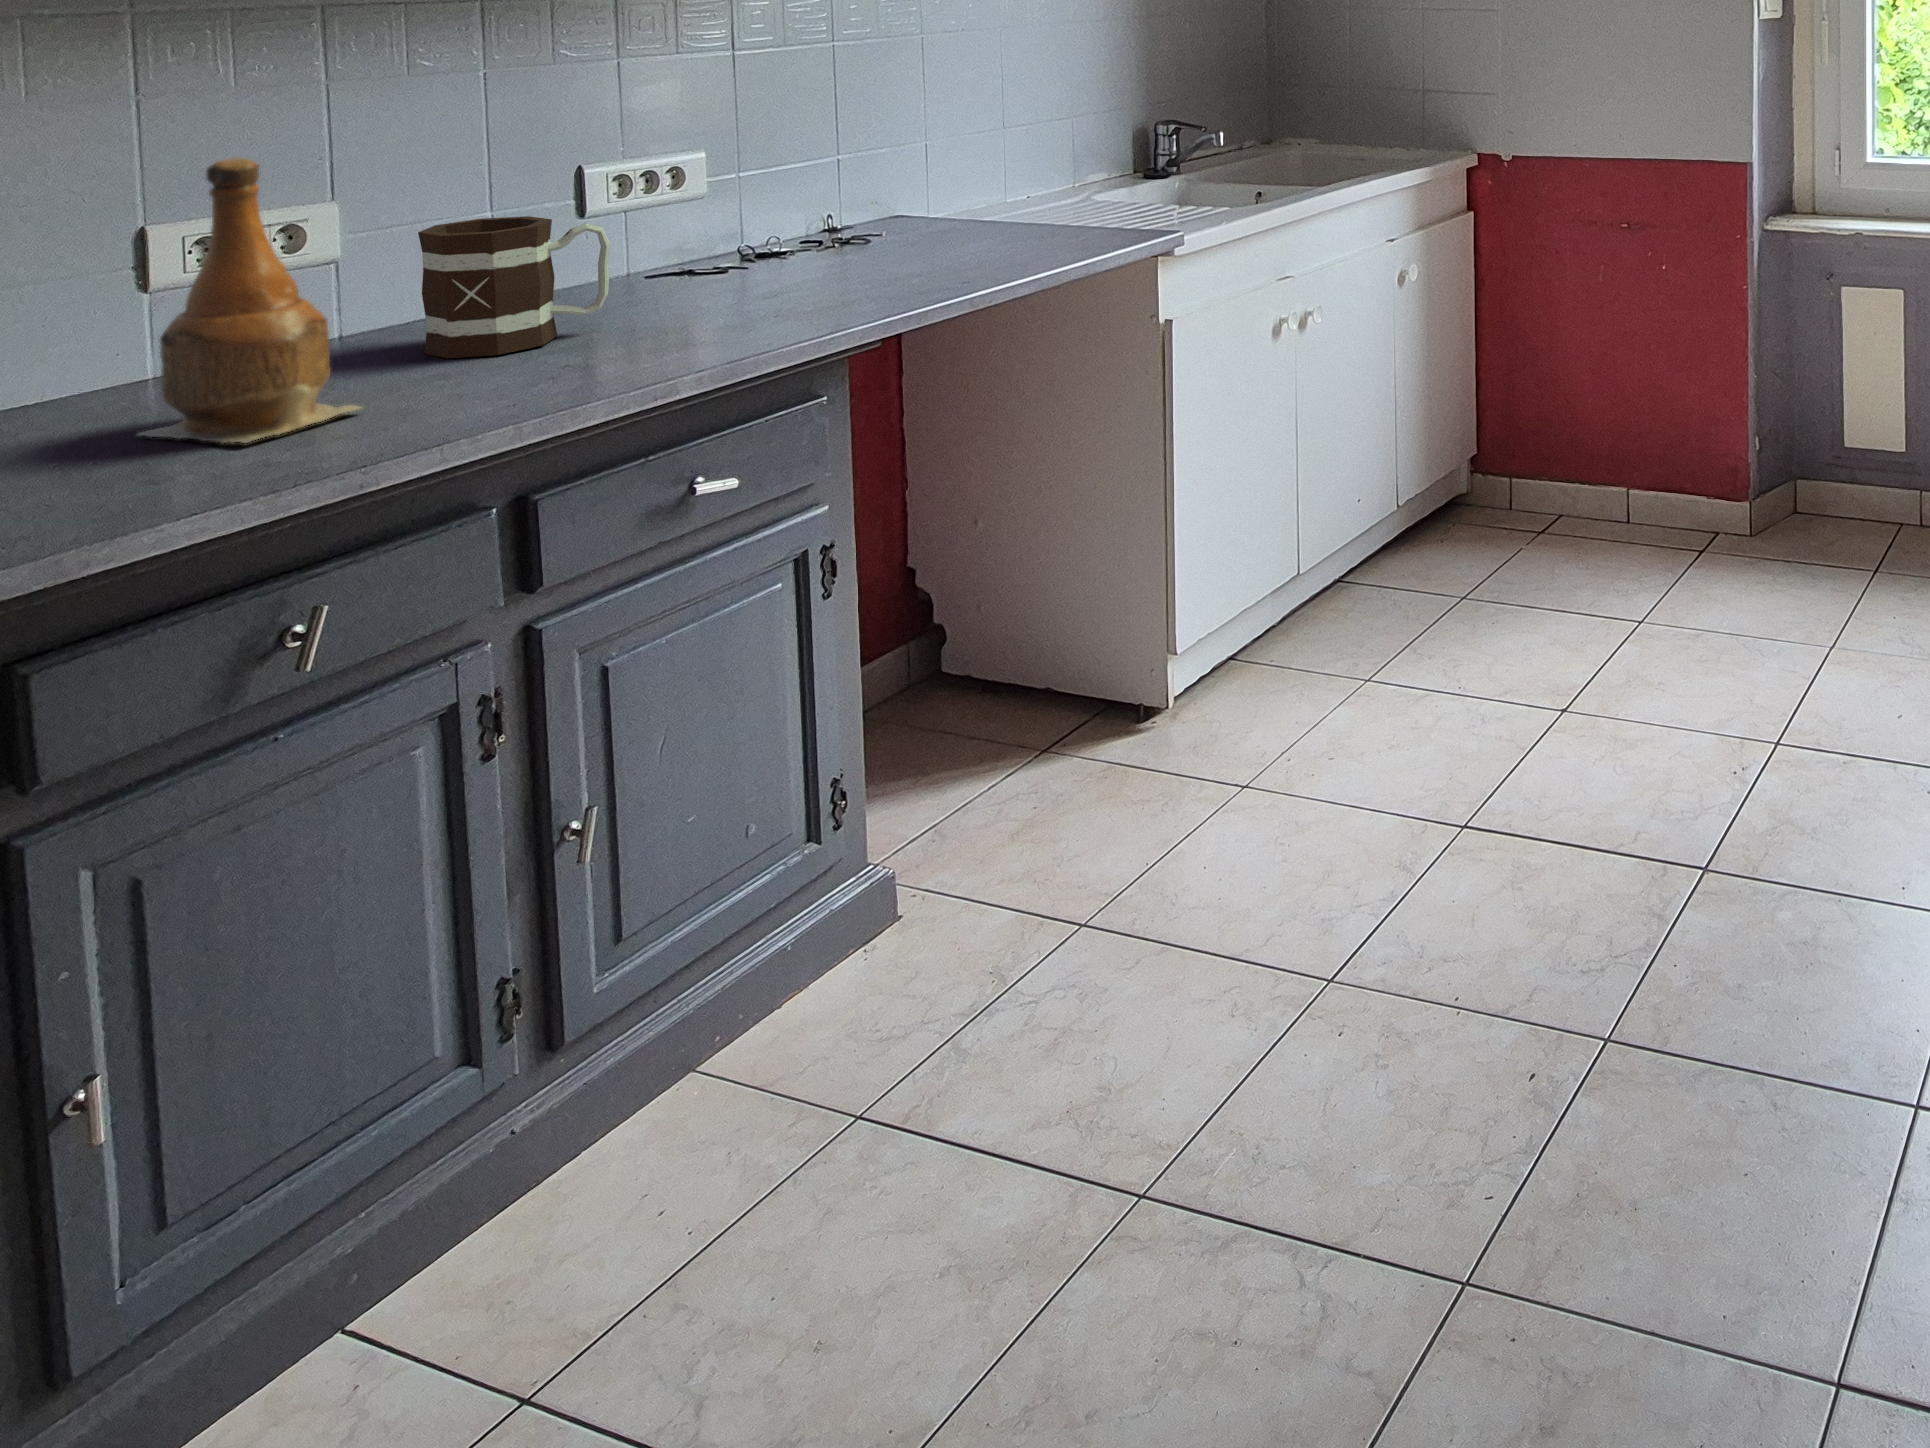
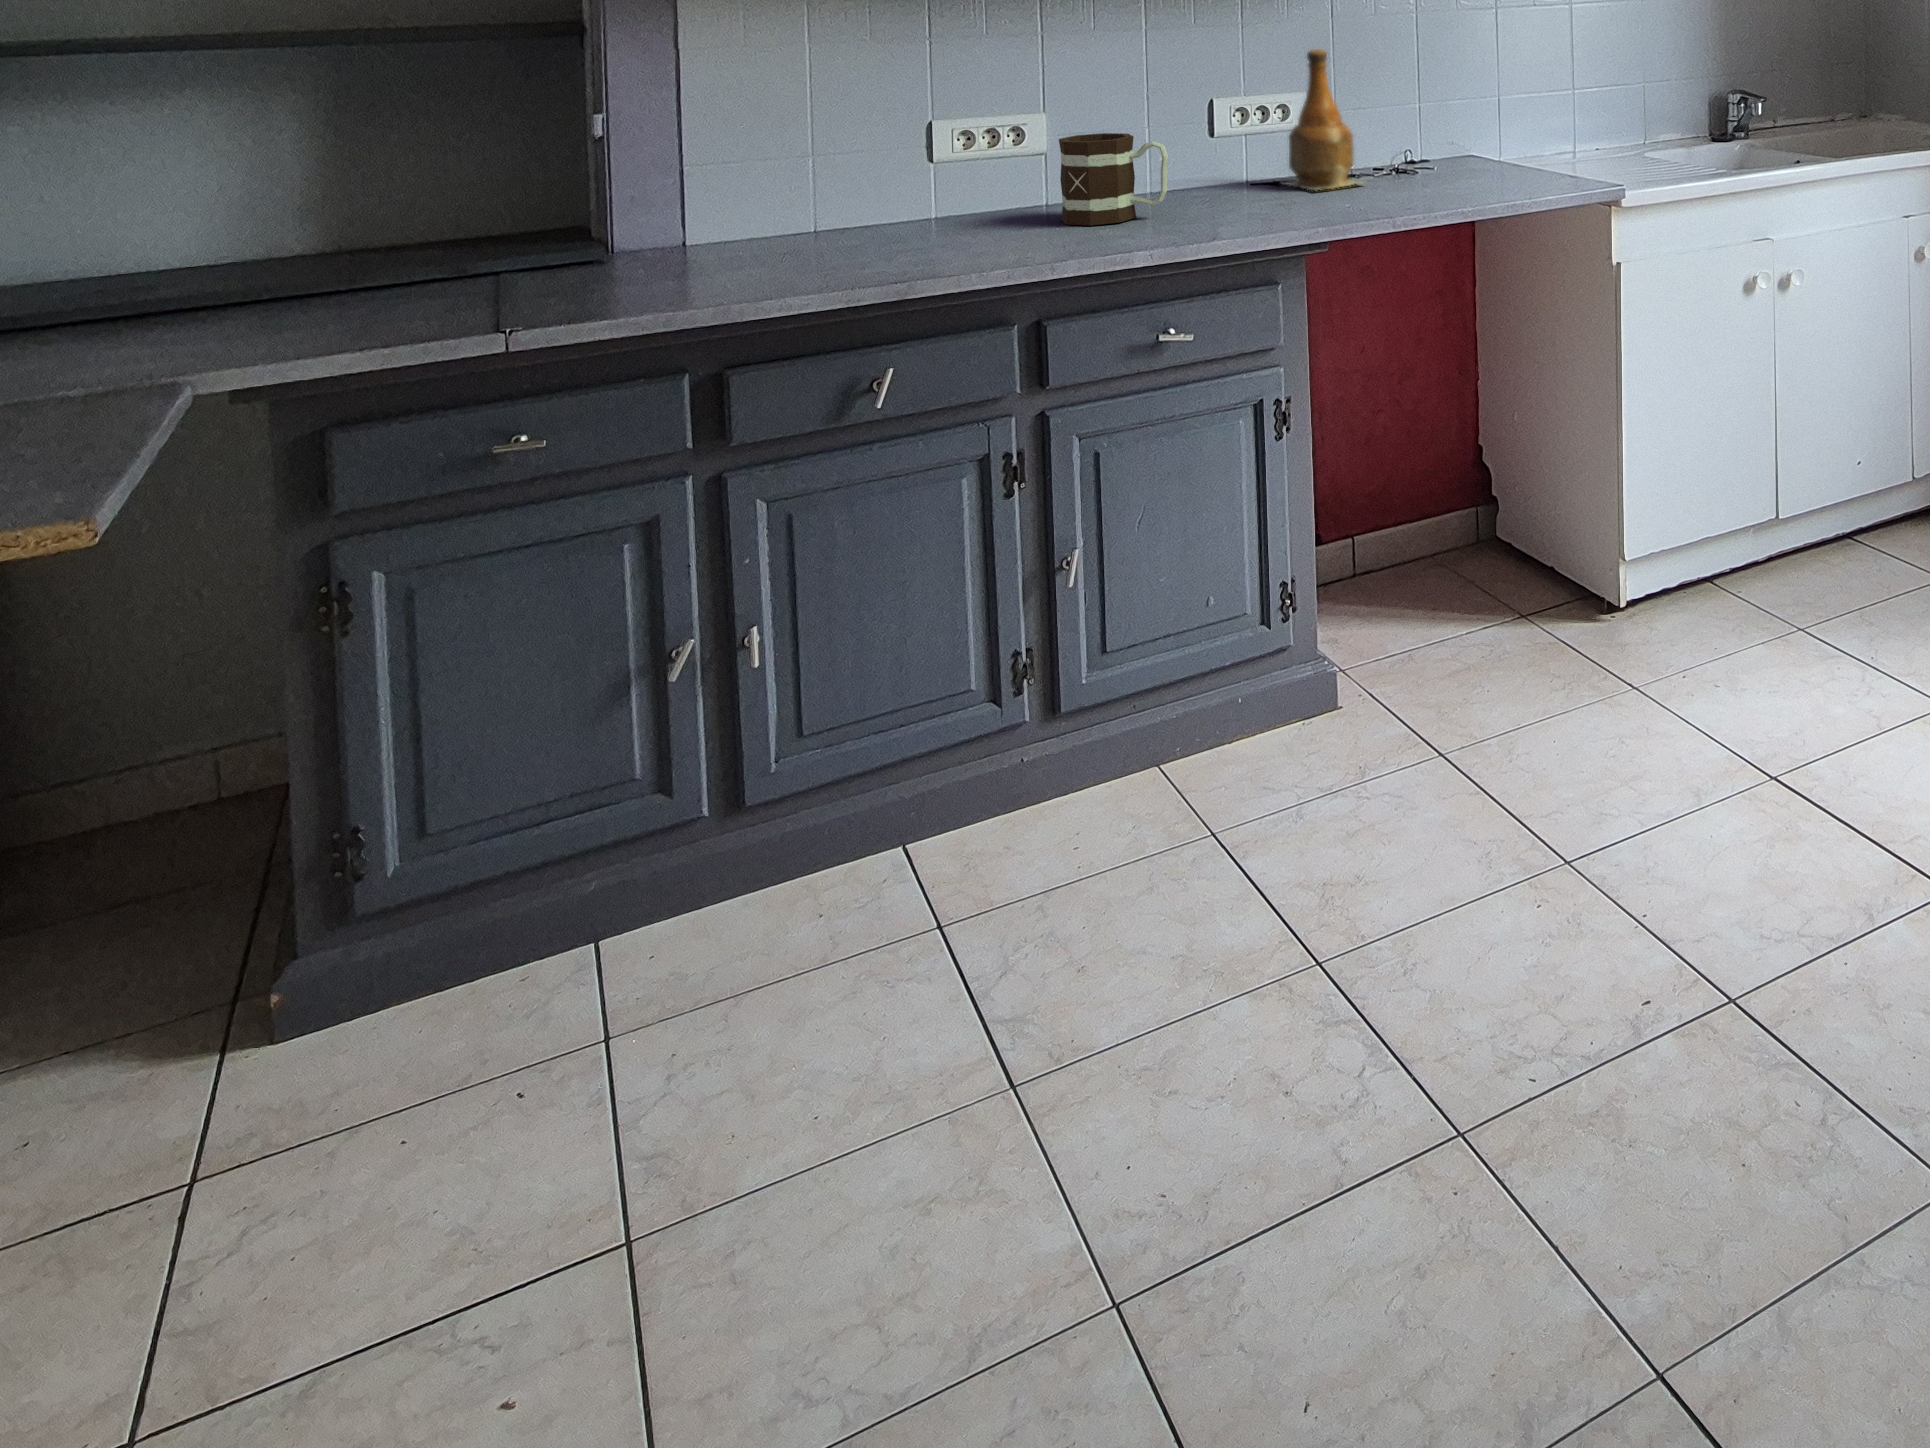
bottle: present [139,158,361,443] -> present [1284,49,1361,190]

